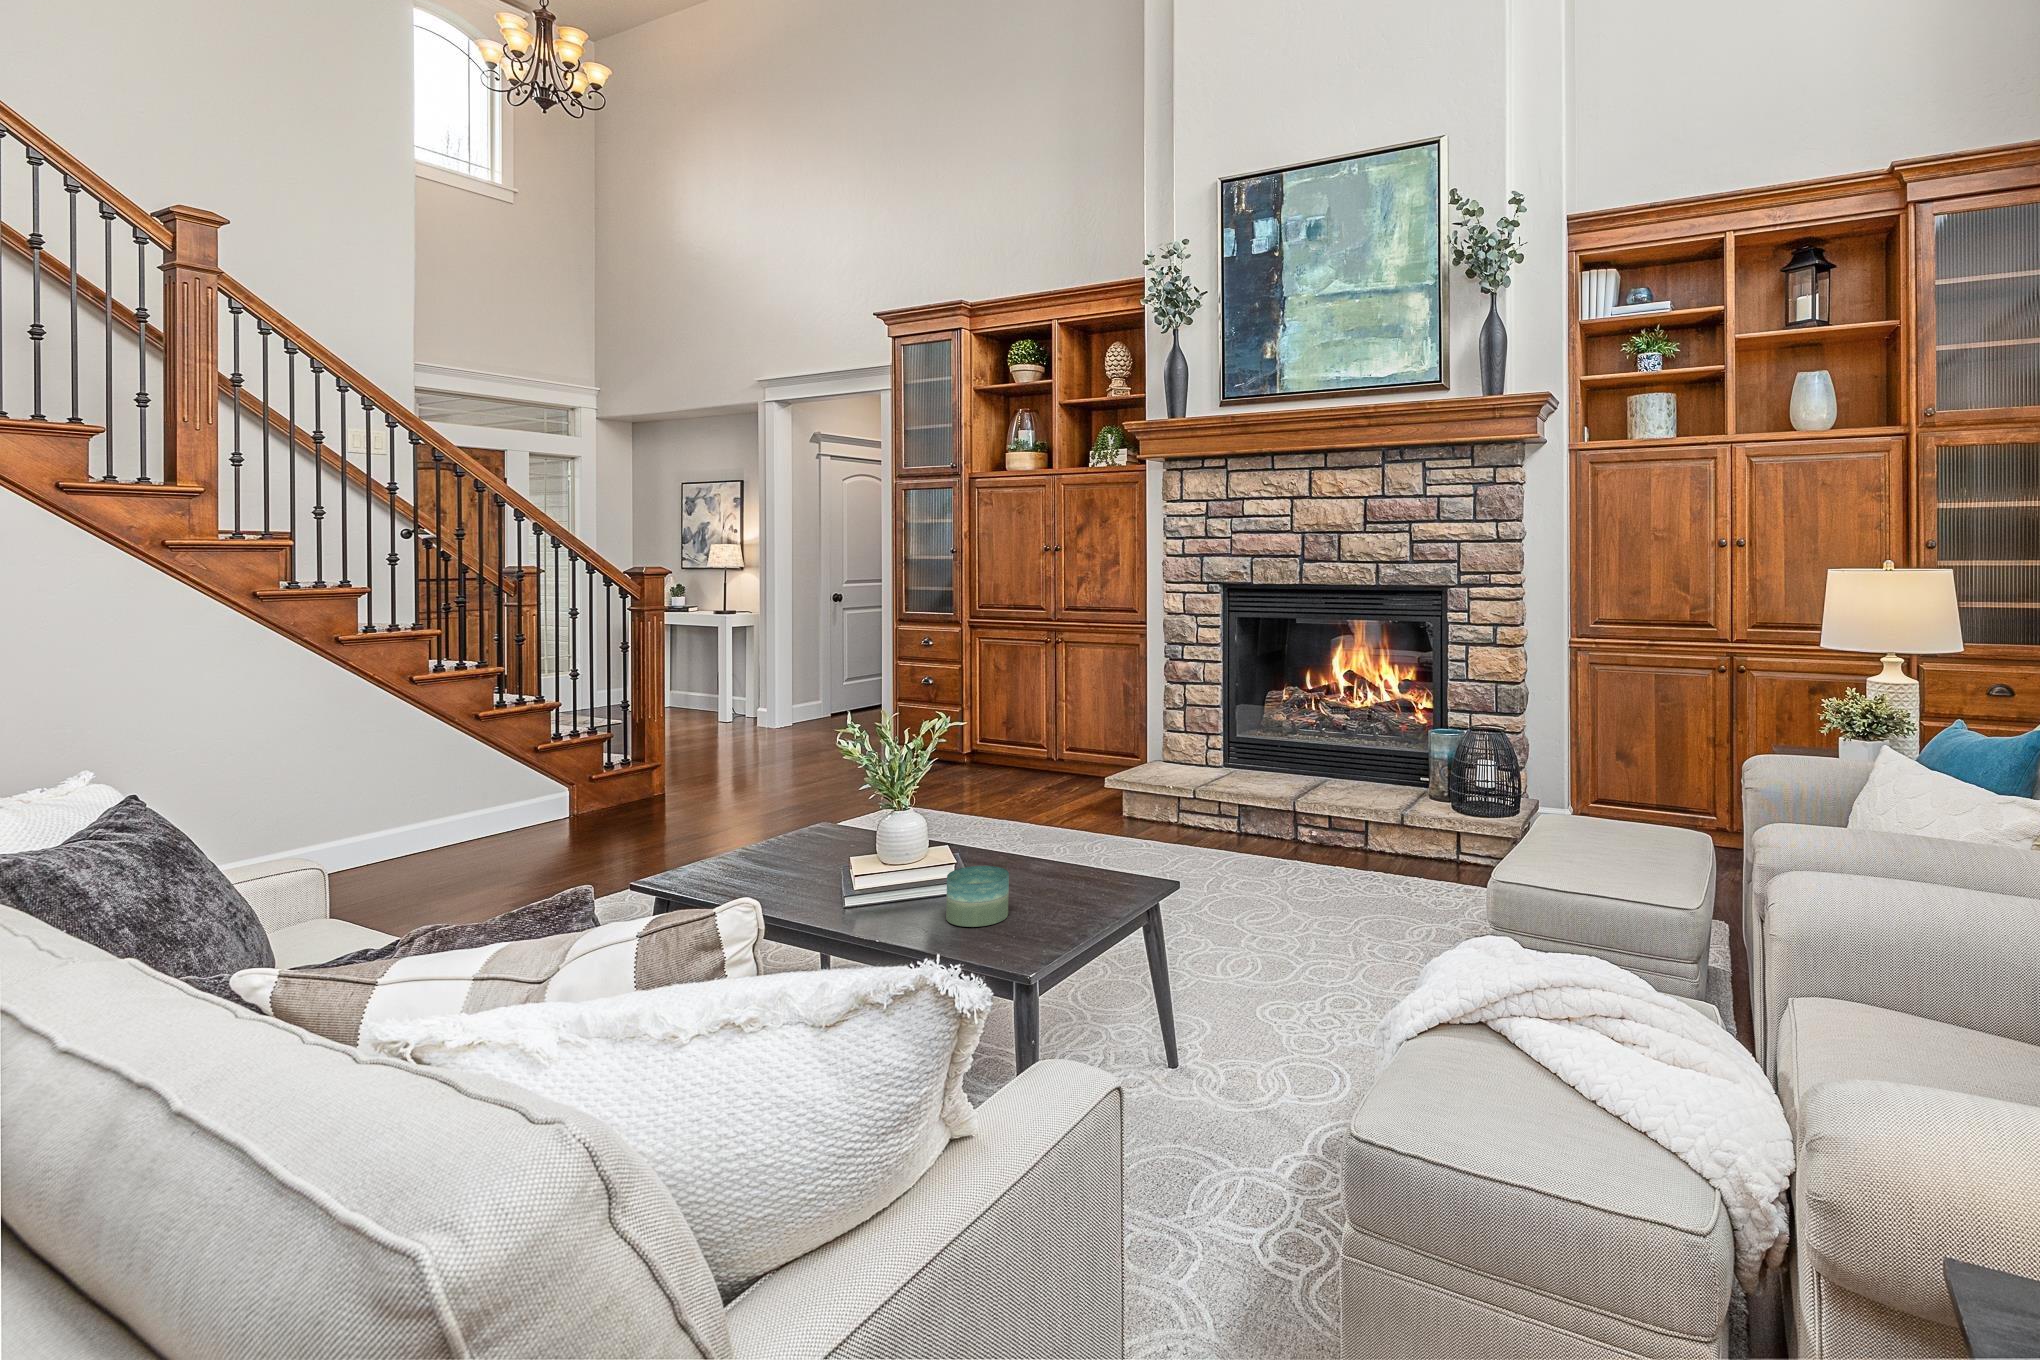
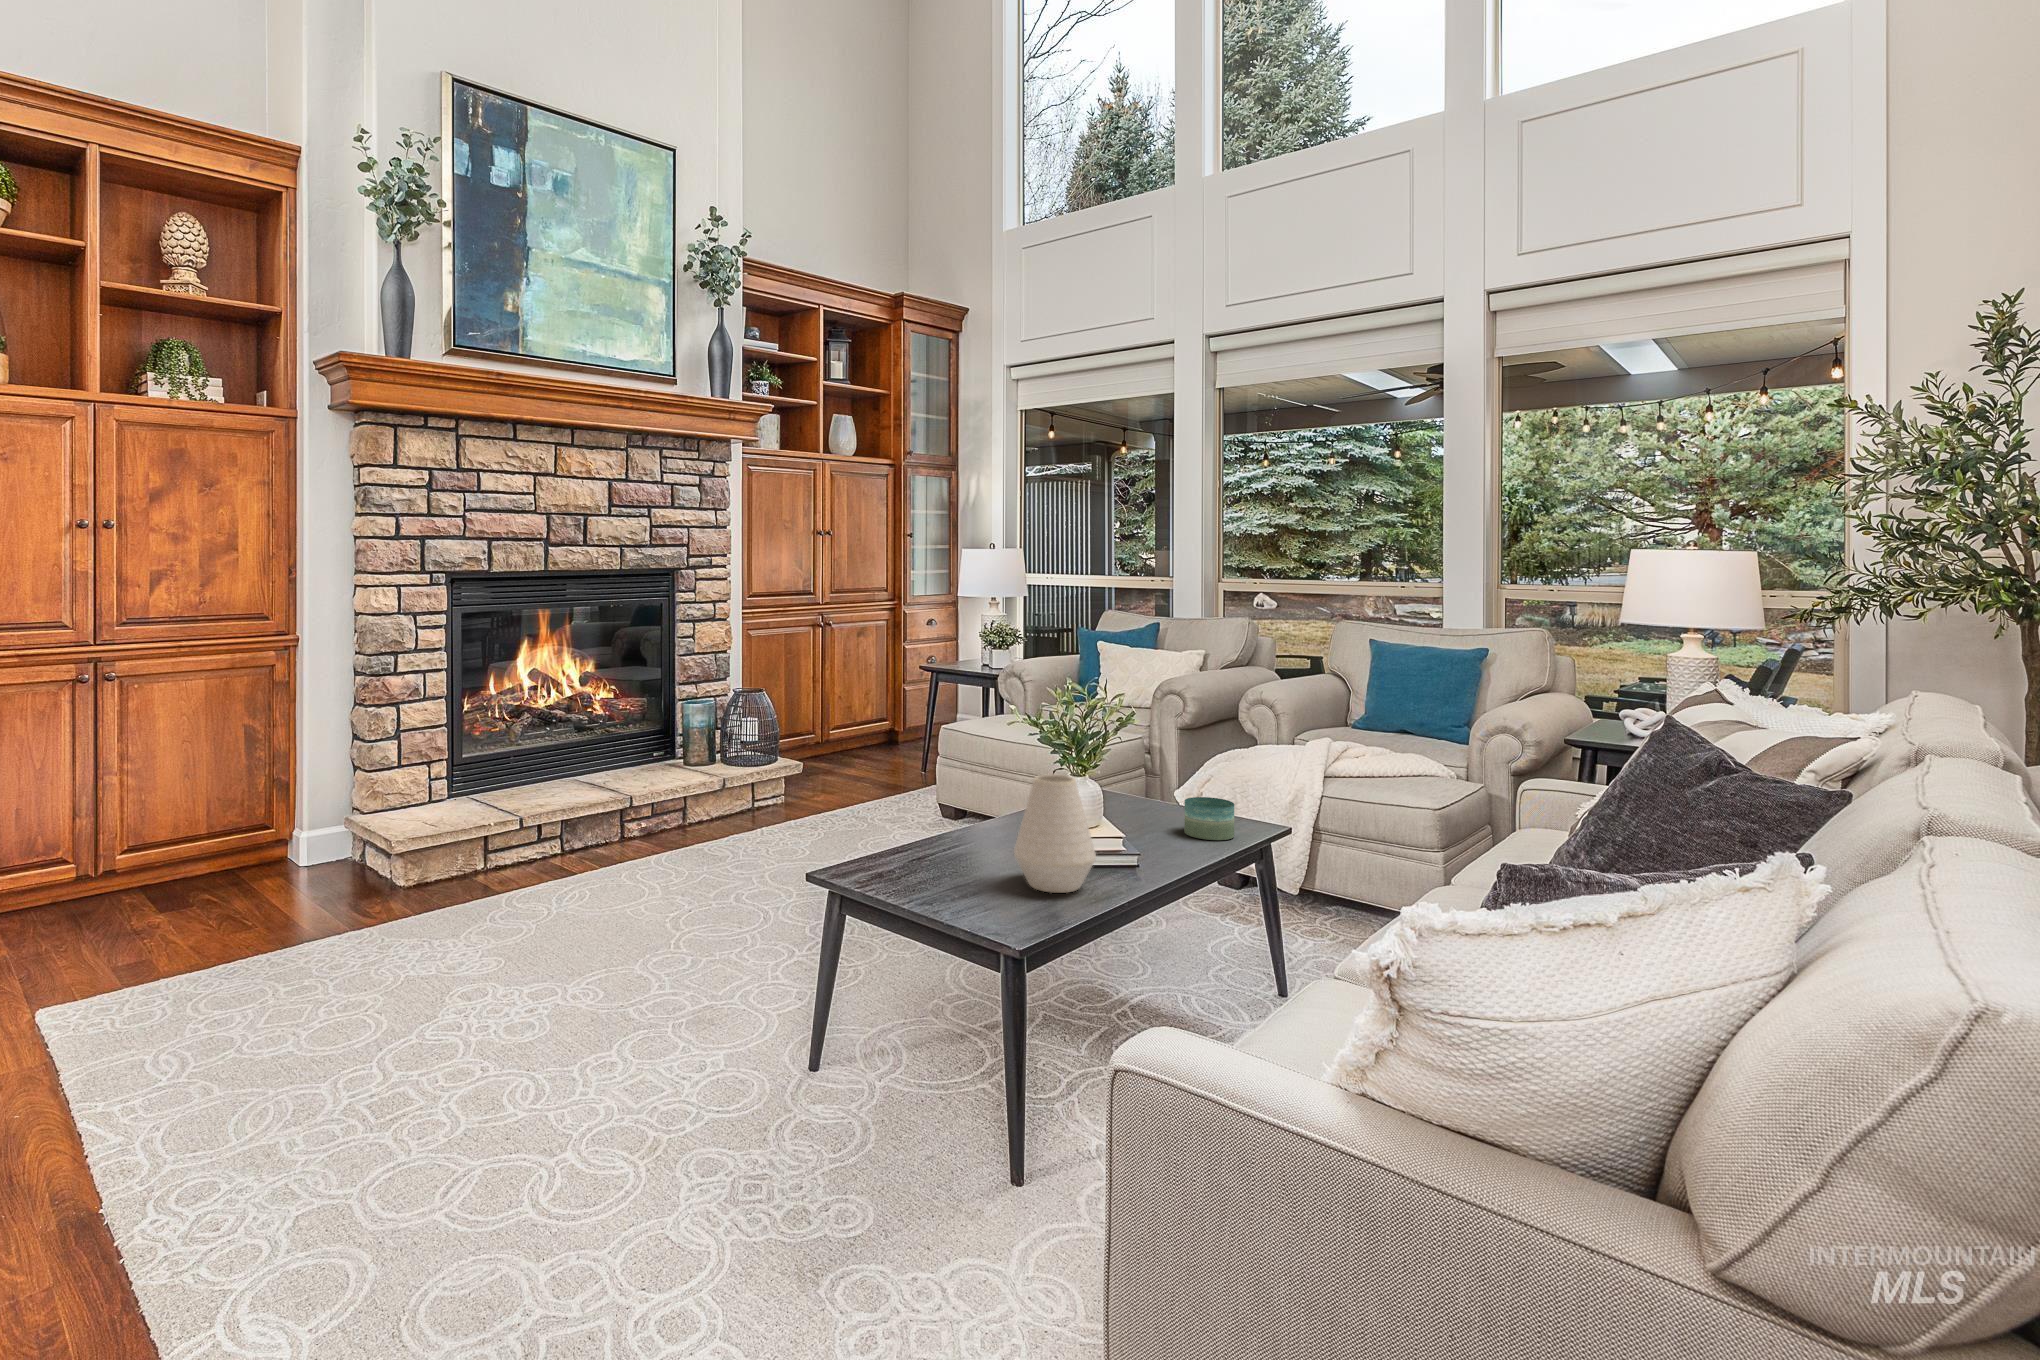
vase: none [725,760,809,873] -> present [1014,774,1096,893]

